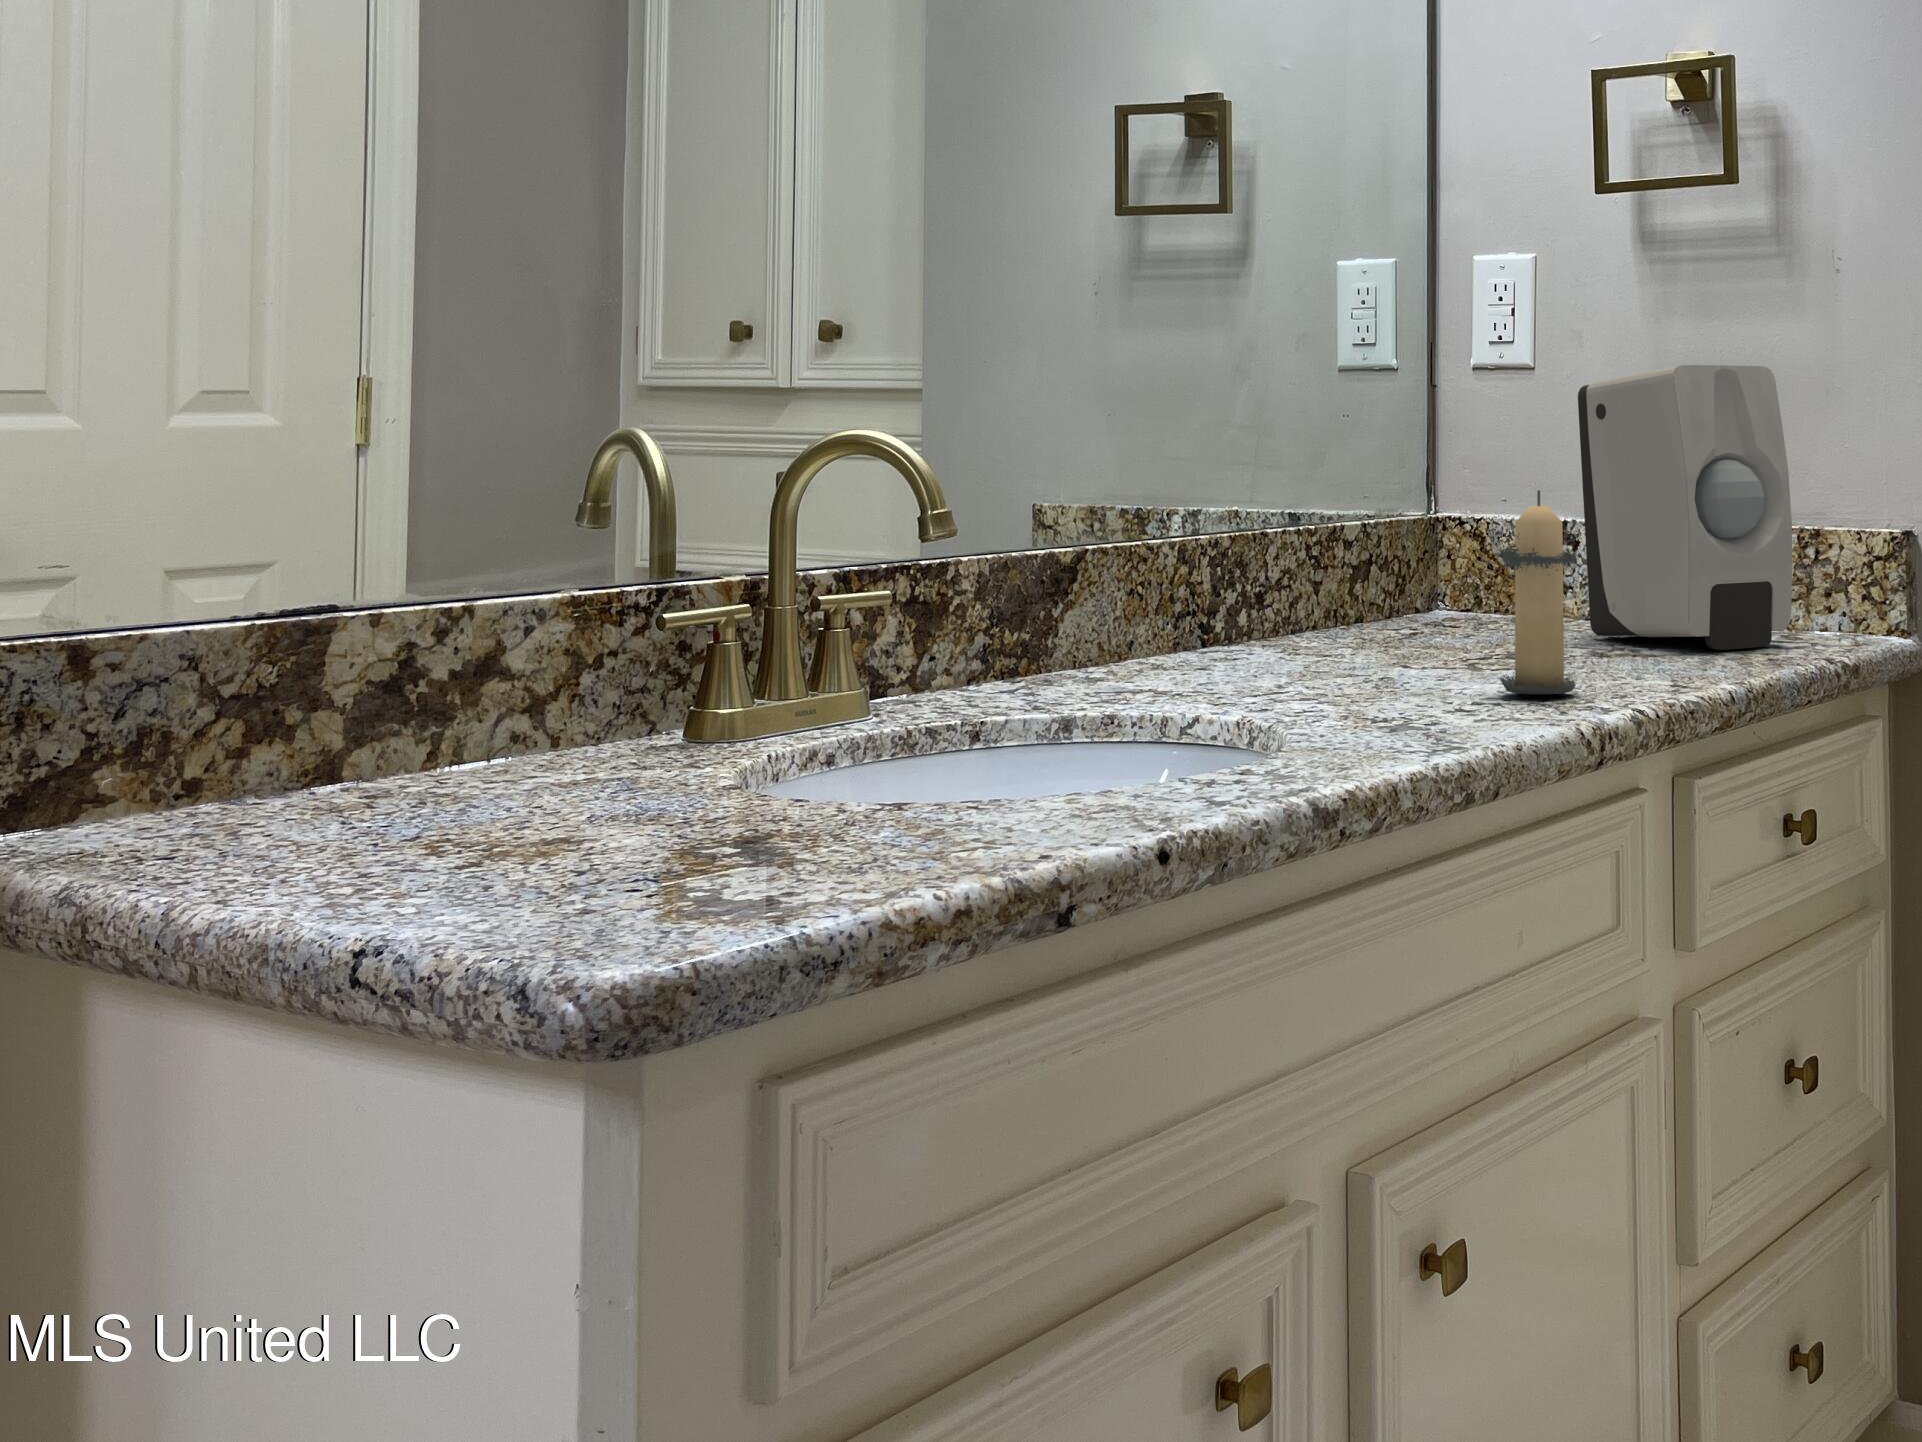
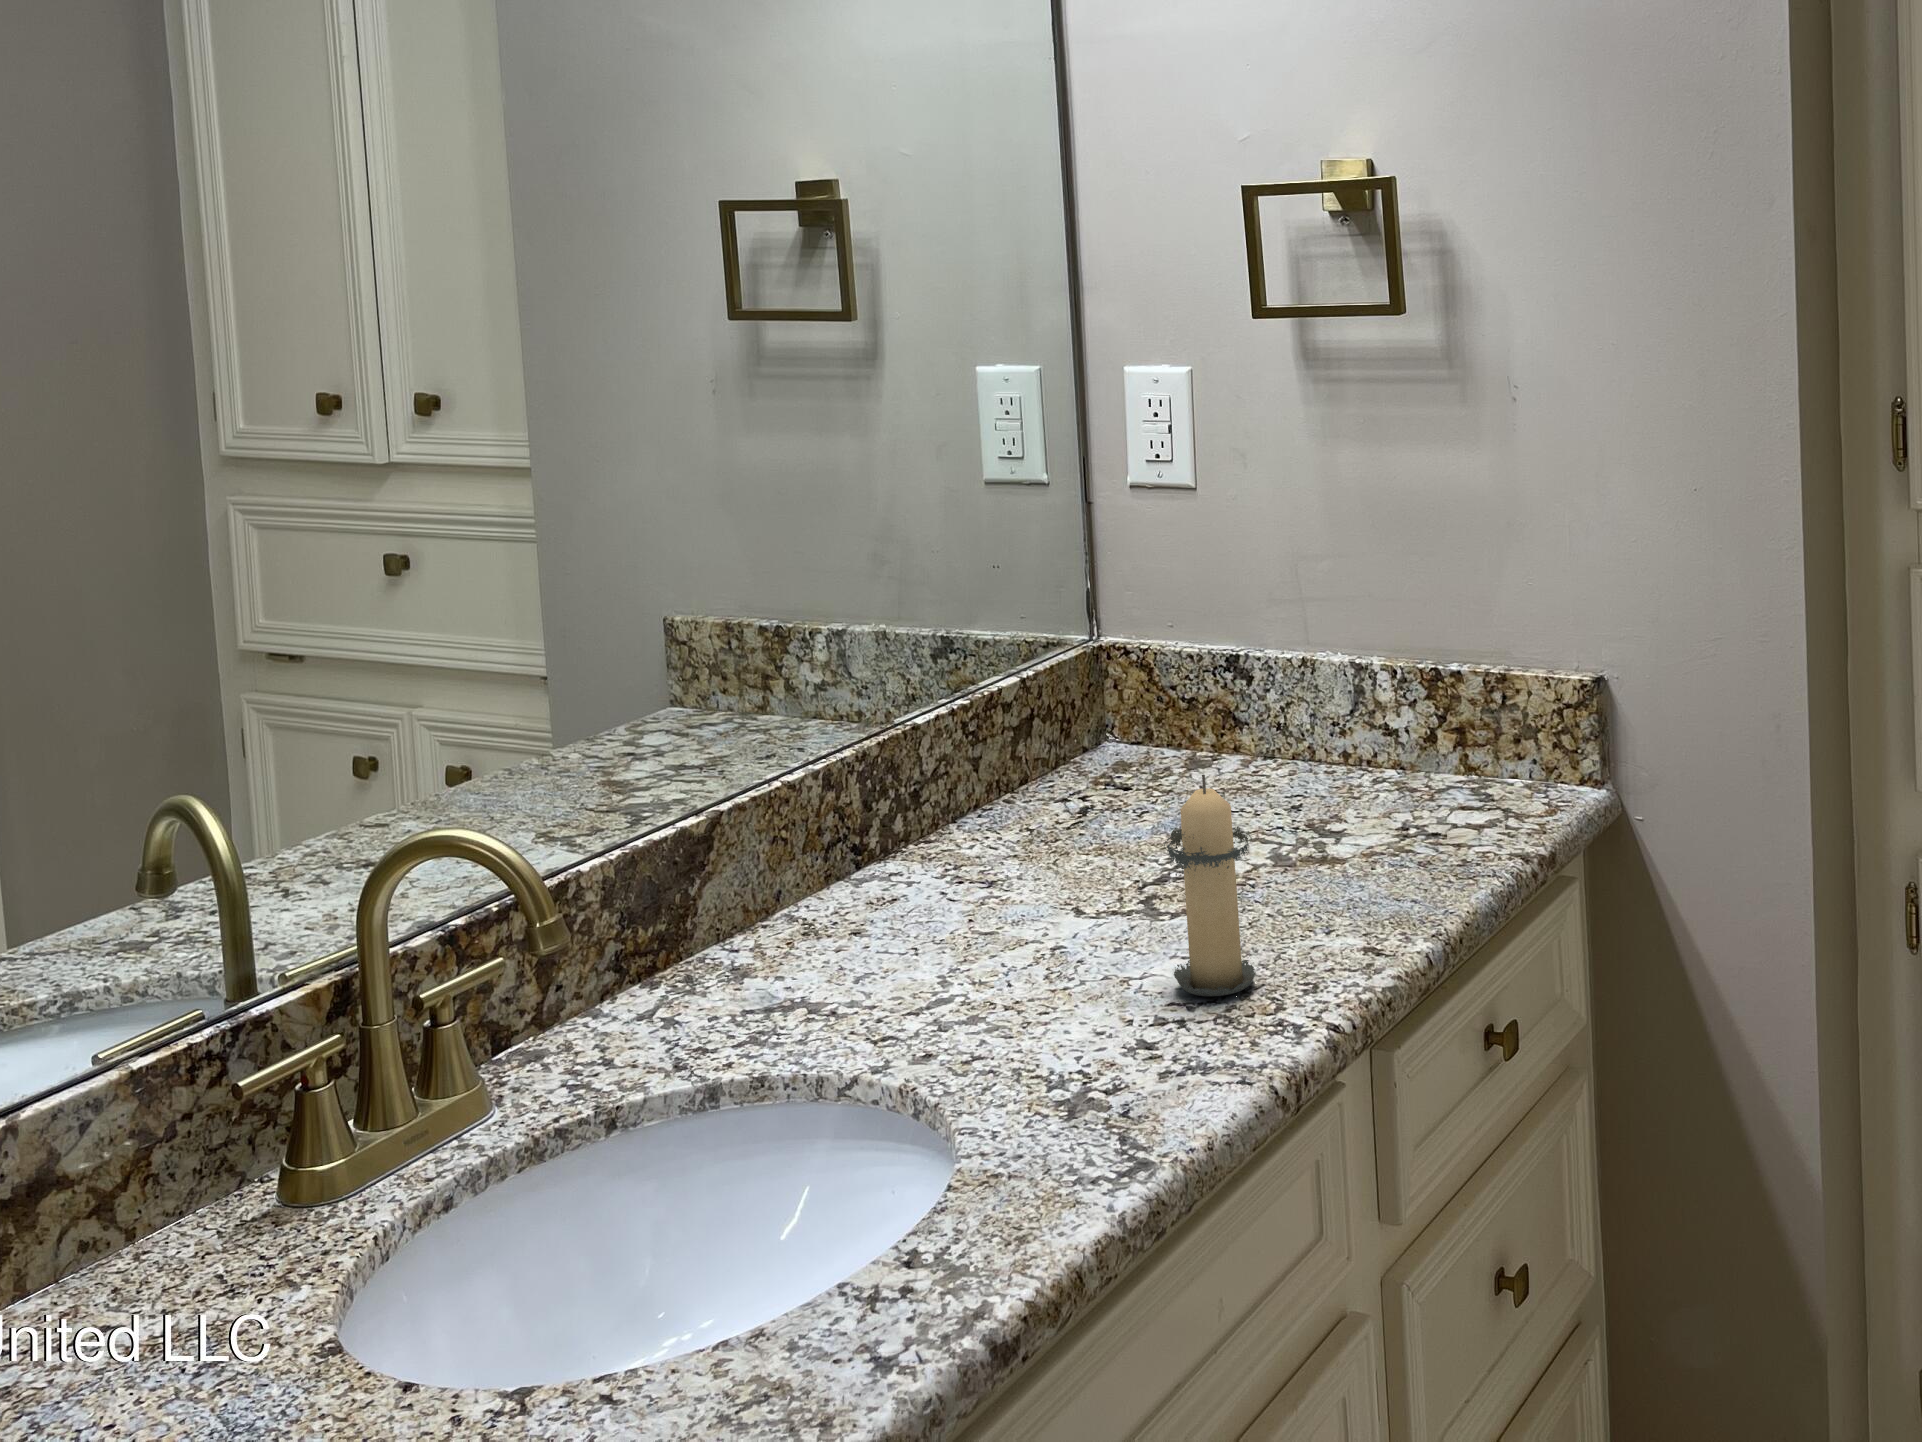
soap dispenser: present [1578,365,1792,650] -> none [1242,523,1480,839]

